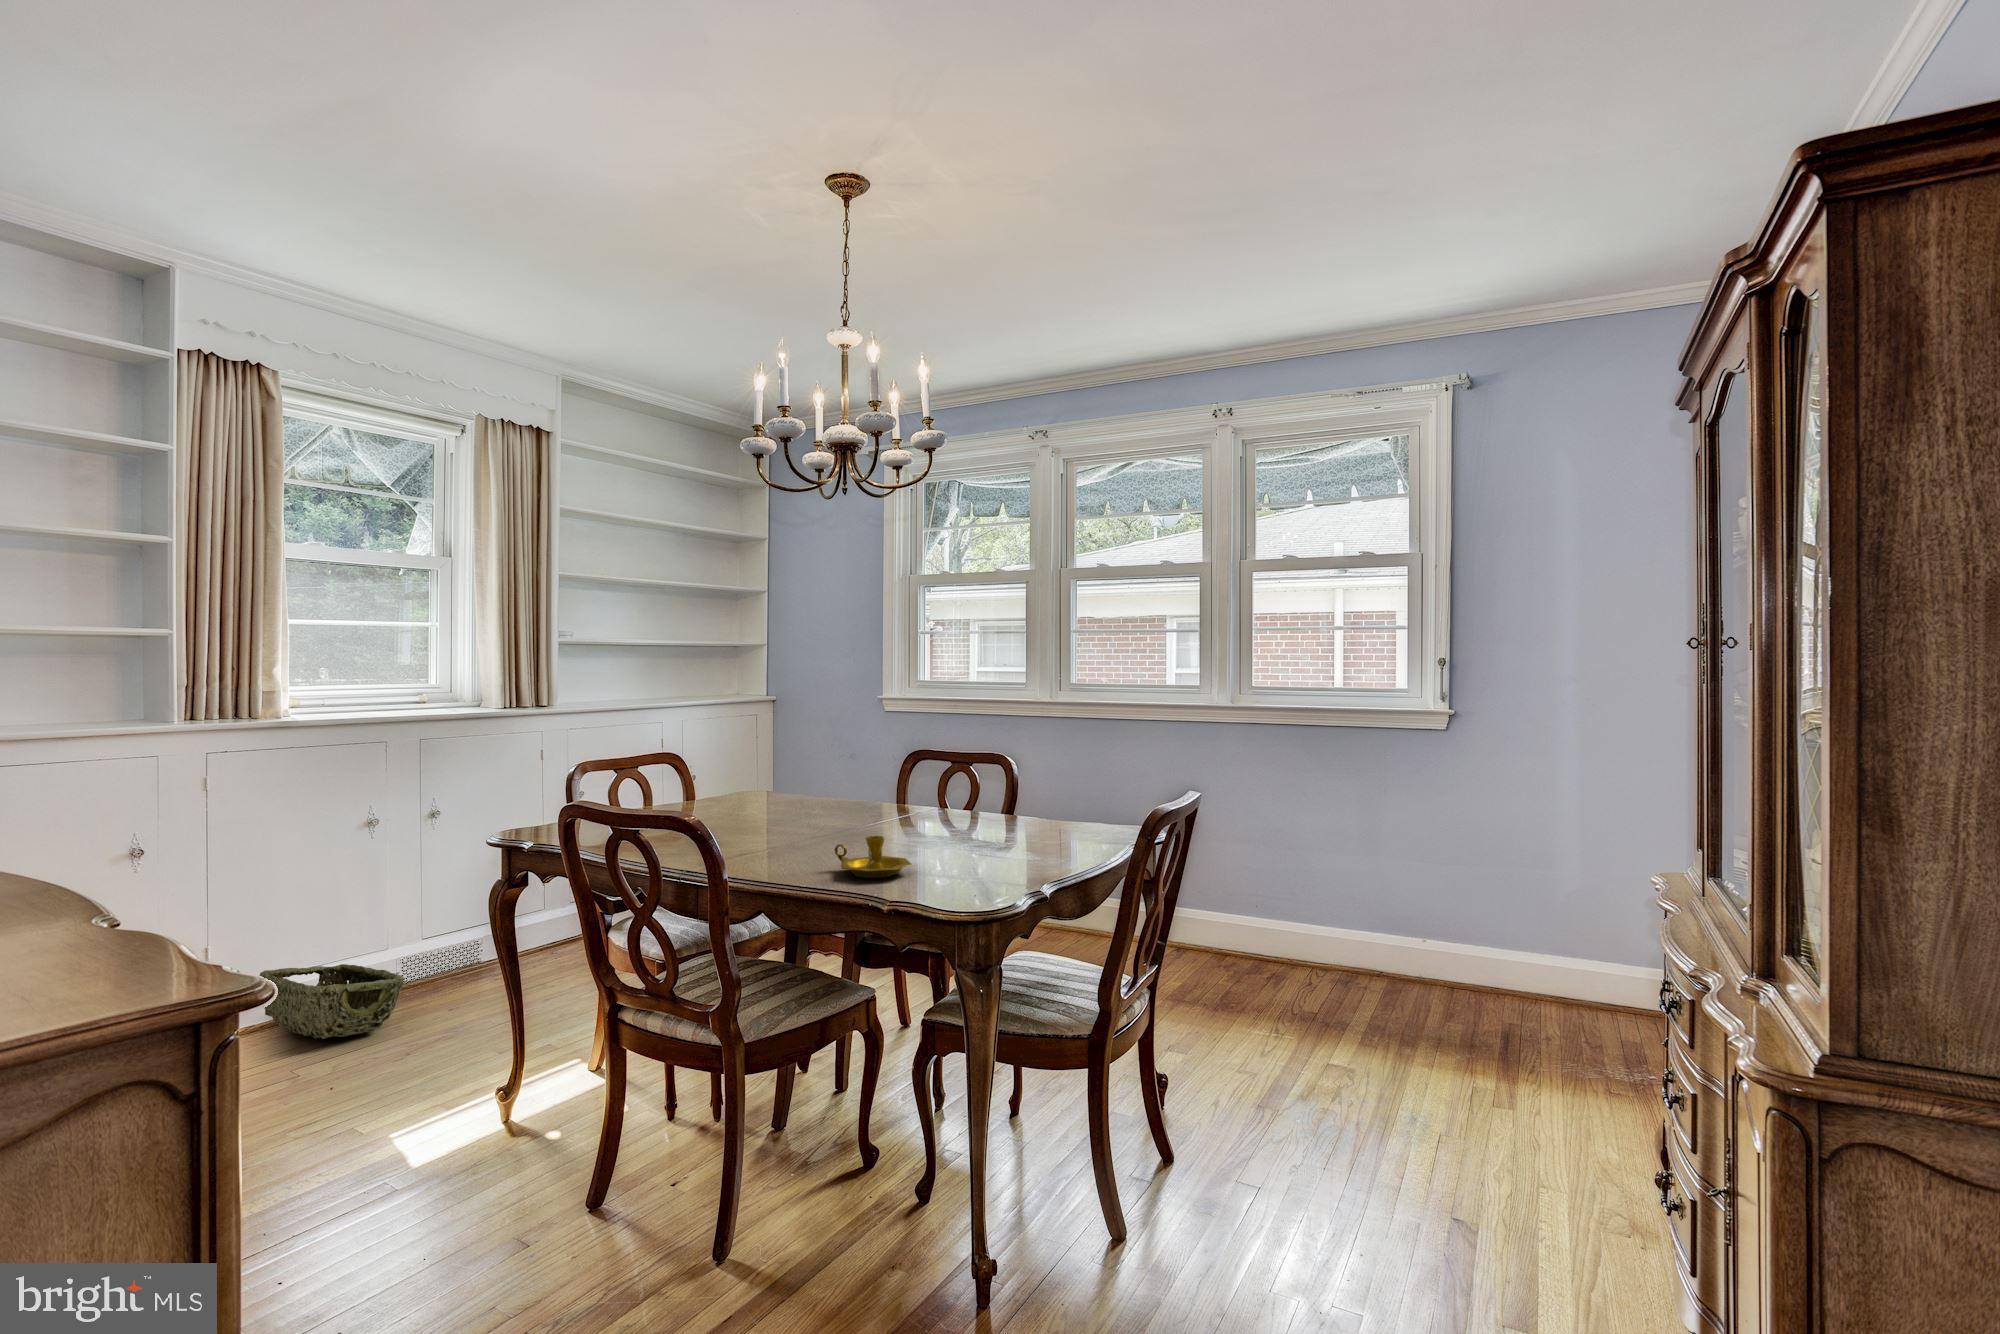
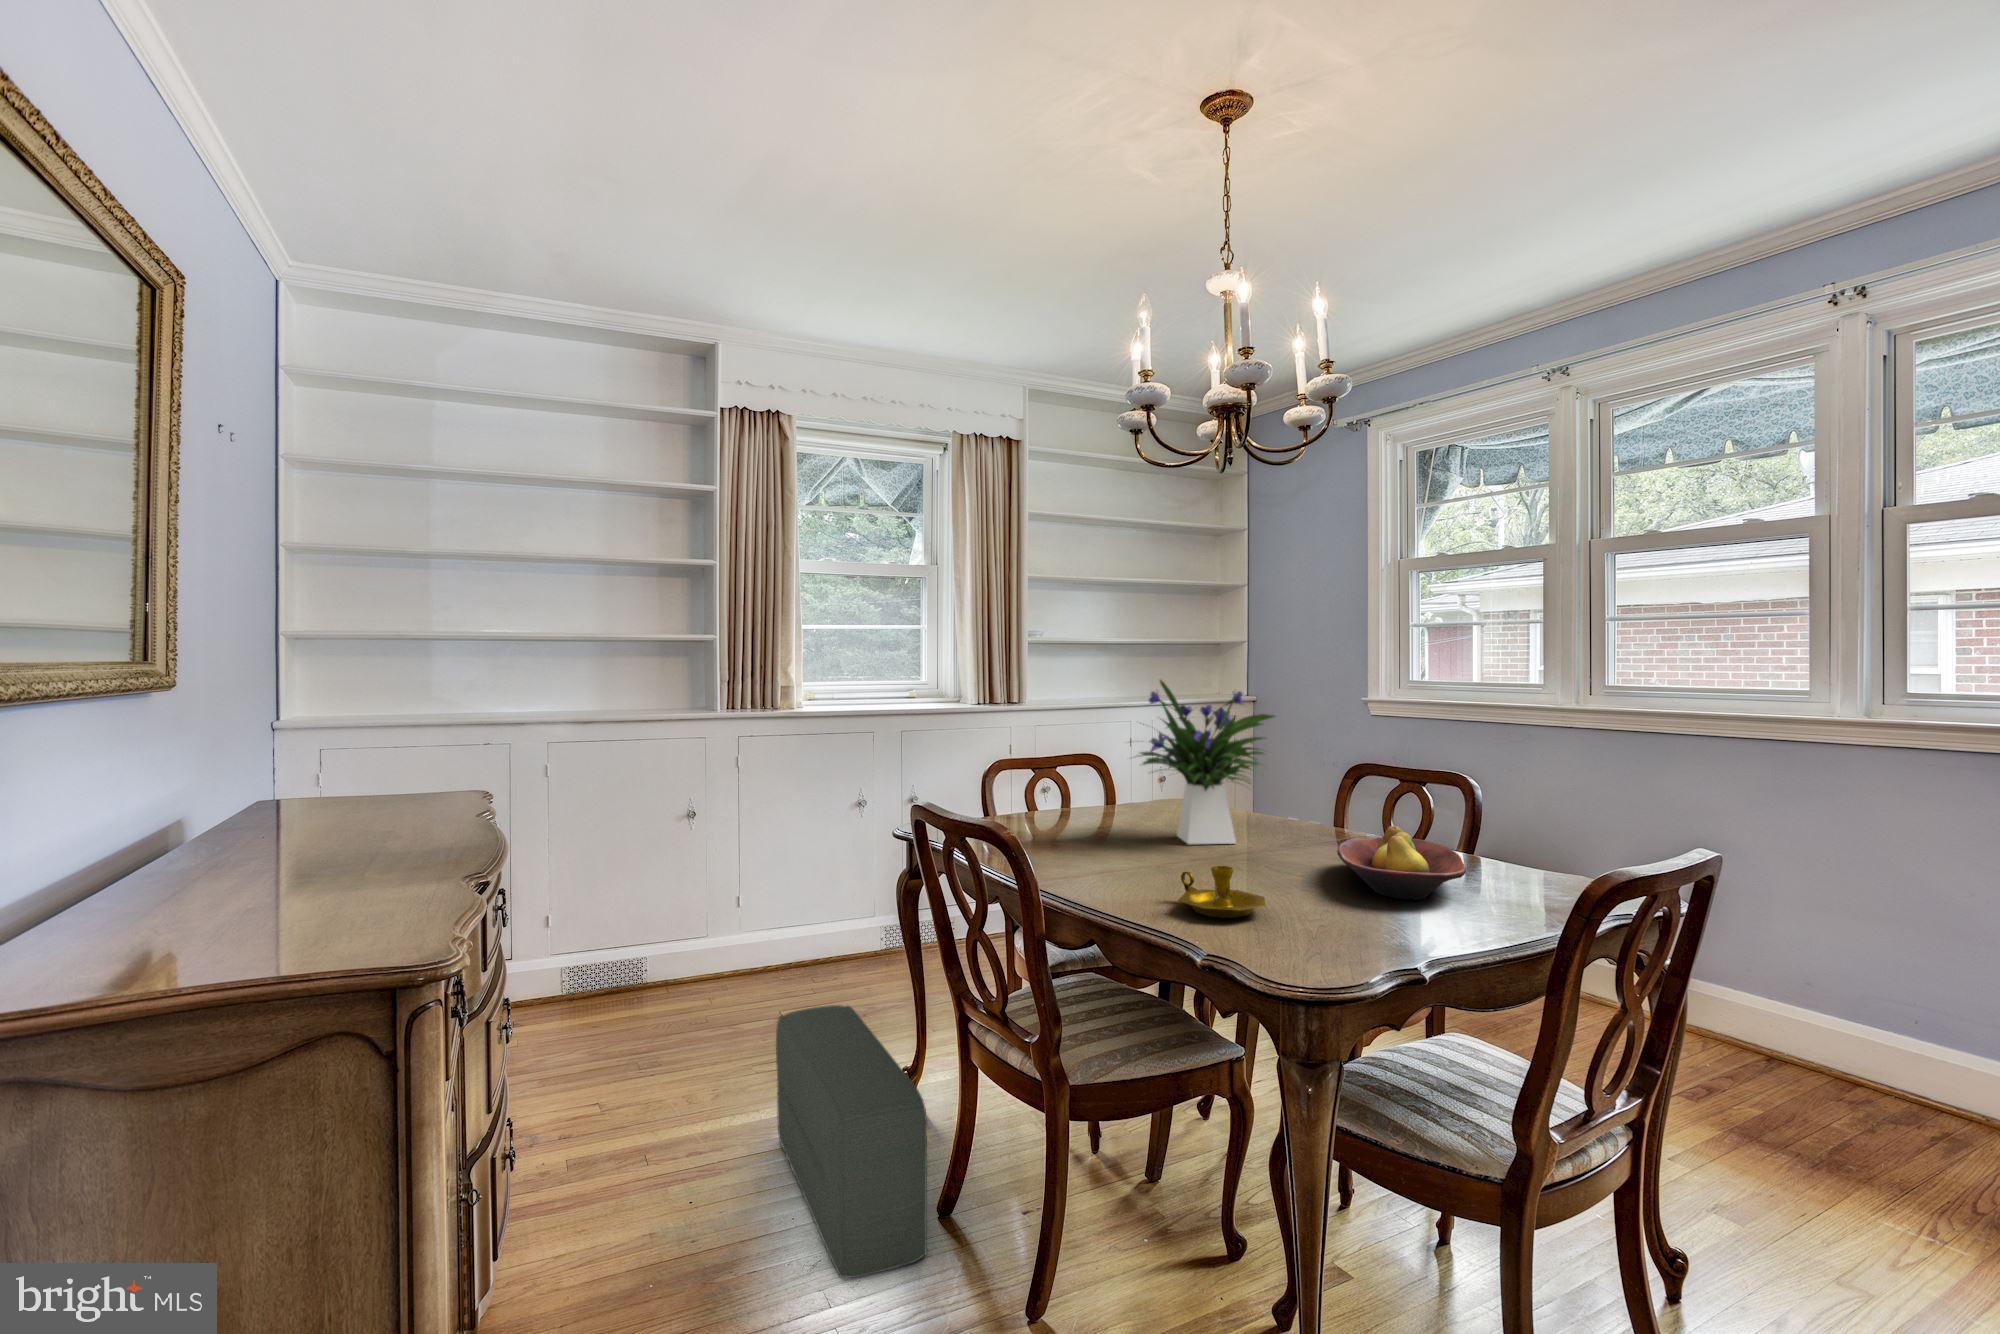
flower arrangement: none [739,681,874,827] -> present [1141,680,1274,844]
fruit bowl: none [938,796,1038,850] -> present [1337,826,1466,900]
woven basket: present [259,964,404,1039] -> none [775,922,874,990]
pouf: none [363,1030,596,1286] -> present [776,1005,927,1278]

